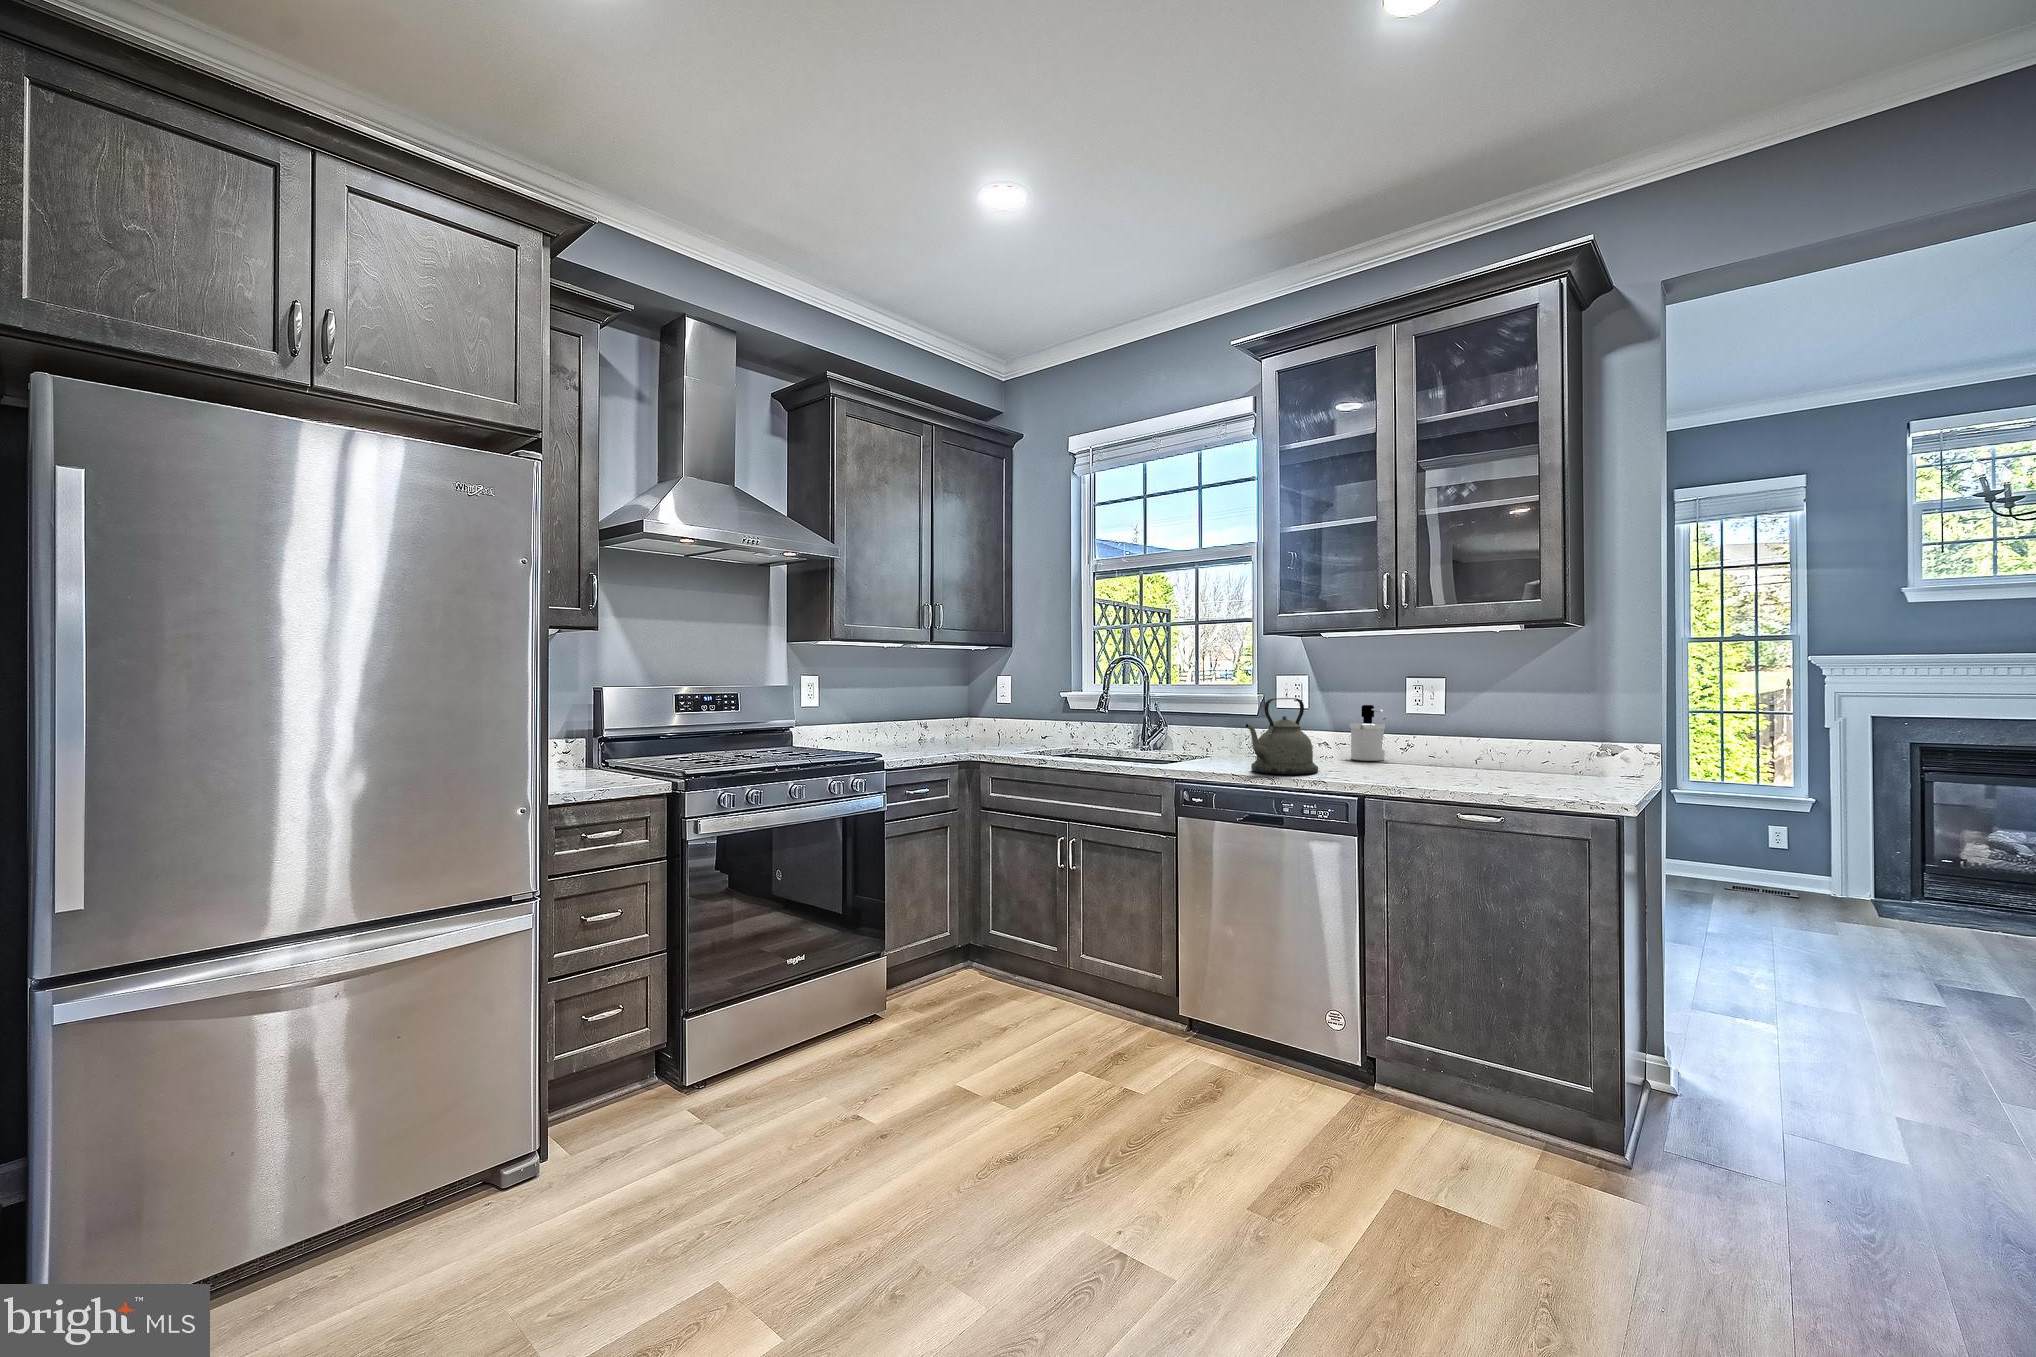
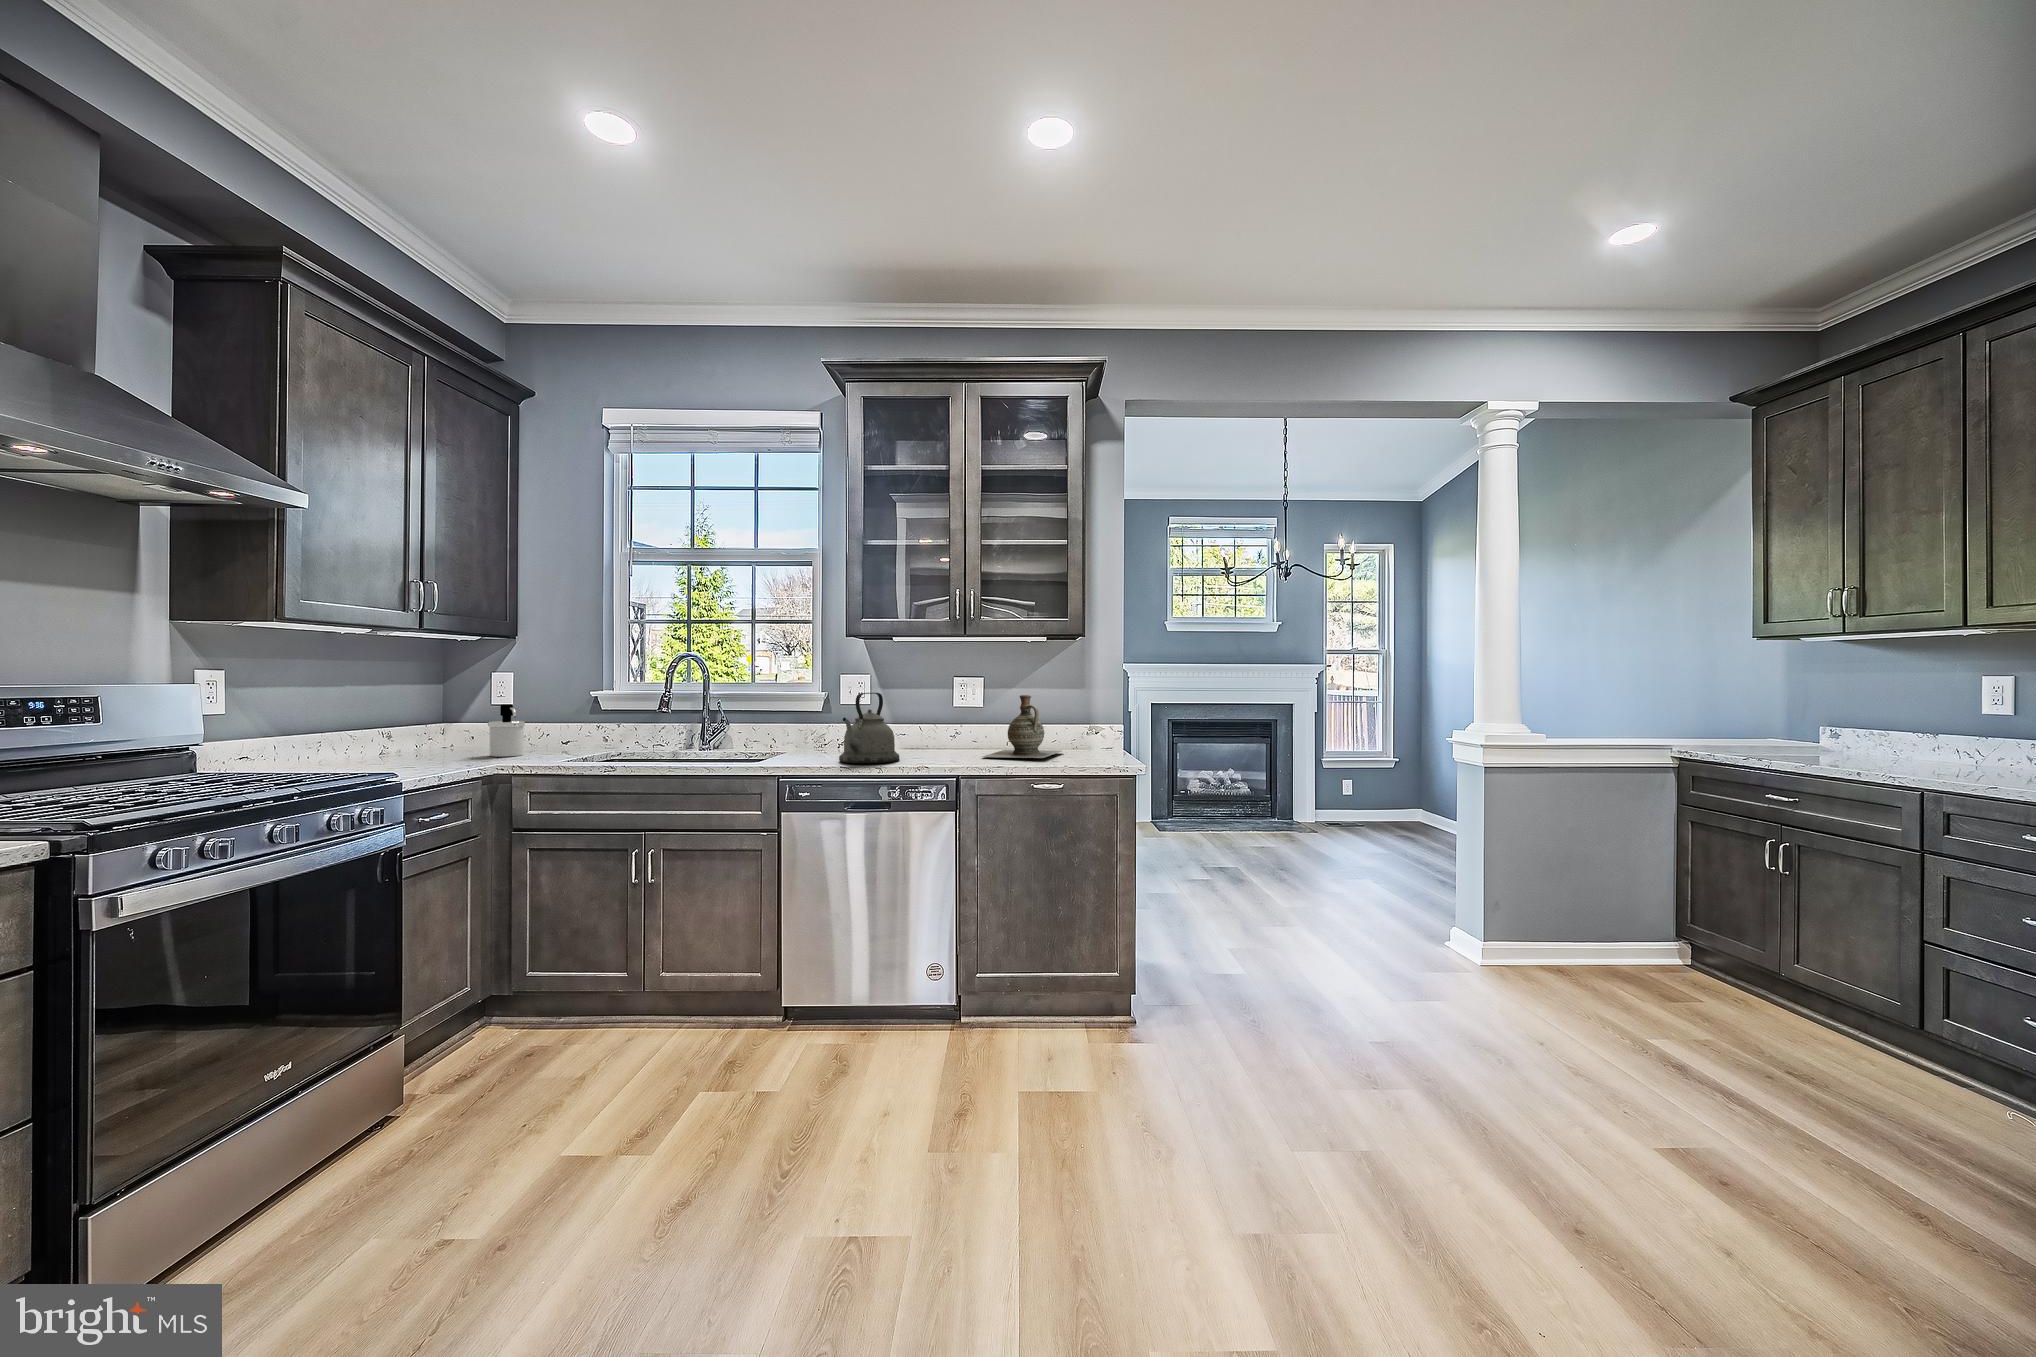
soap dispenser: present [1350,705,1386,761] -> present [488,704,525,757]
ceramic jug: none [1414,705,1537,783] -> present [982,695,1061,758]

